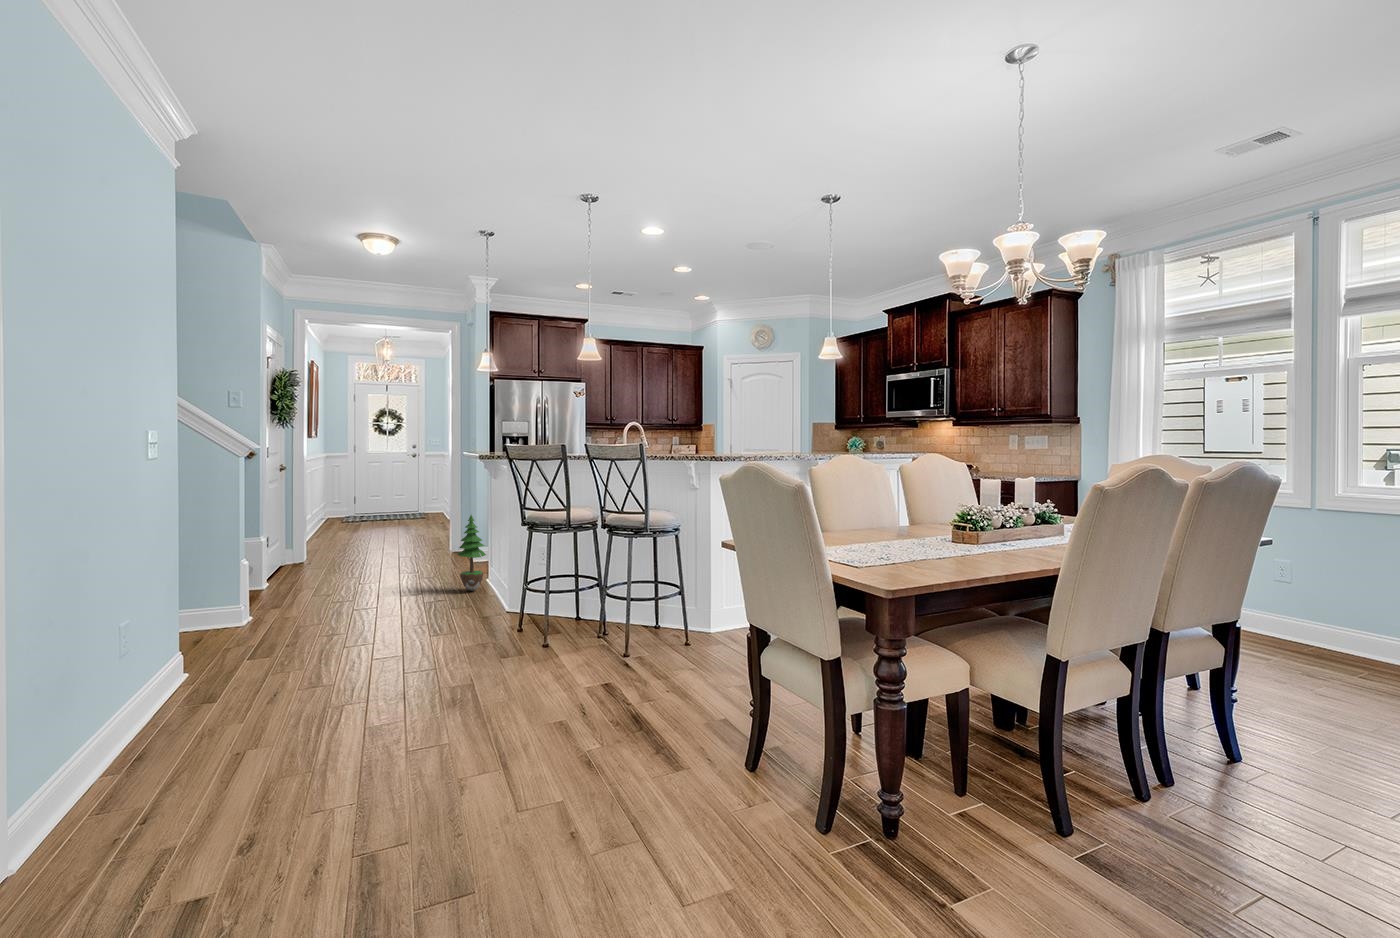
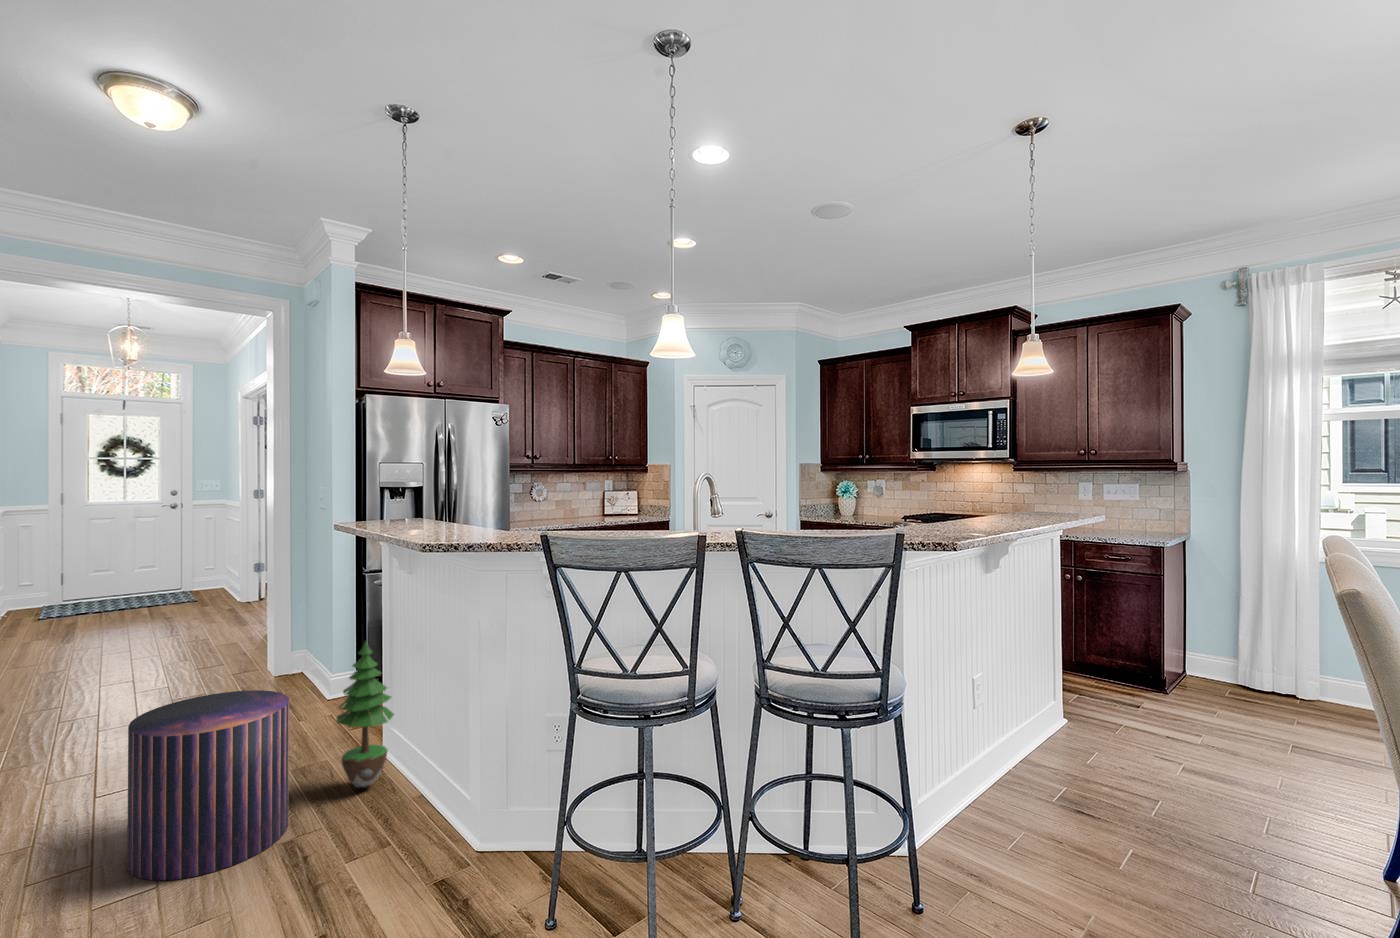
pouf: none [365,534,433,607] -> present [127,690,289,880]

